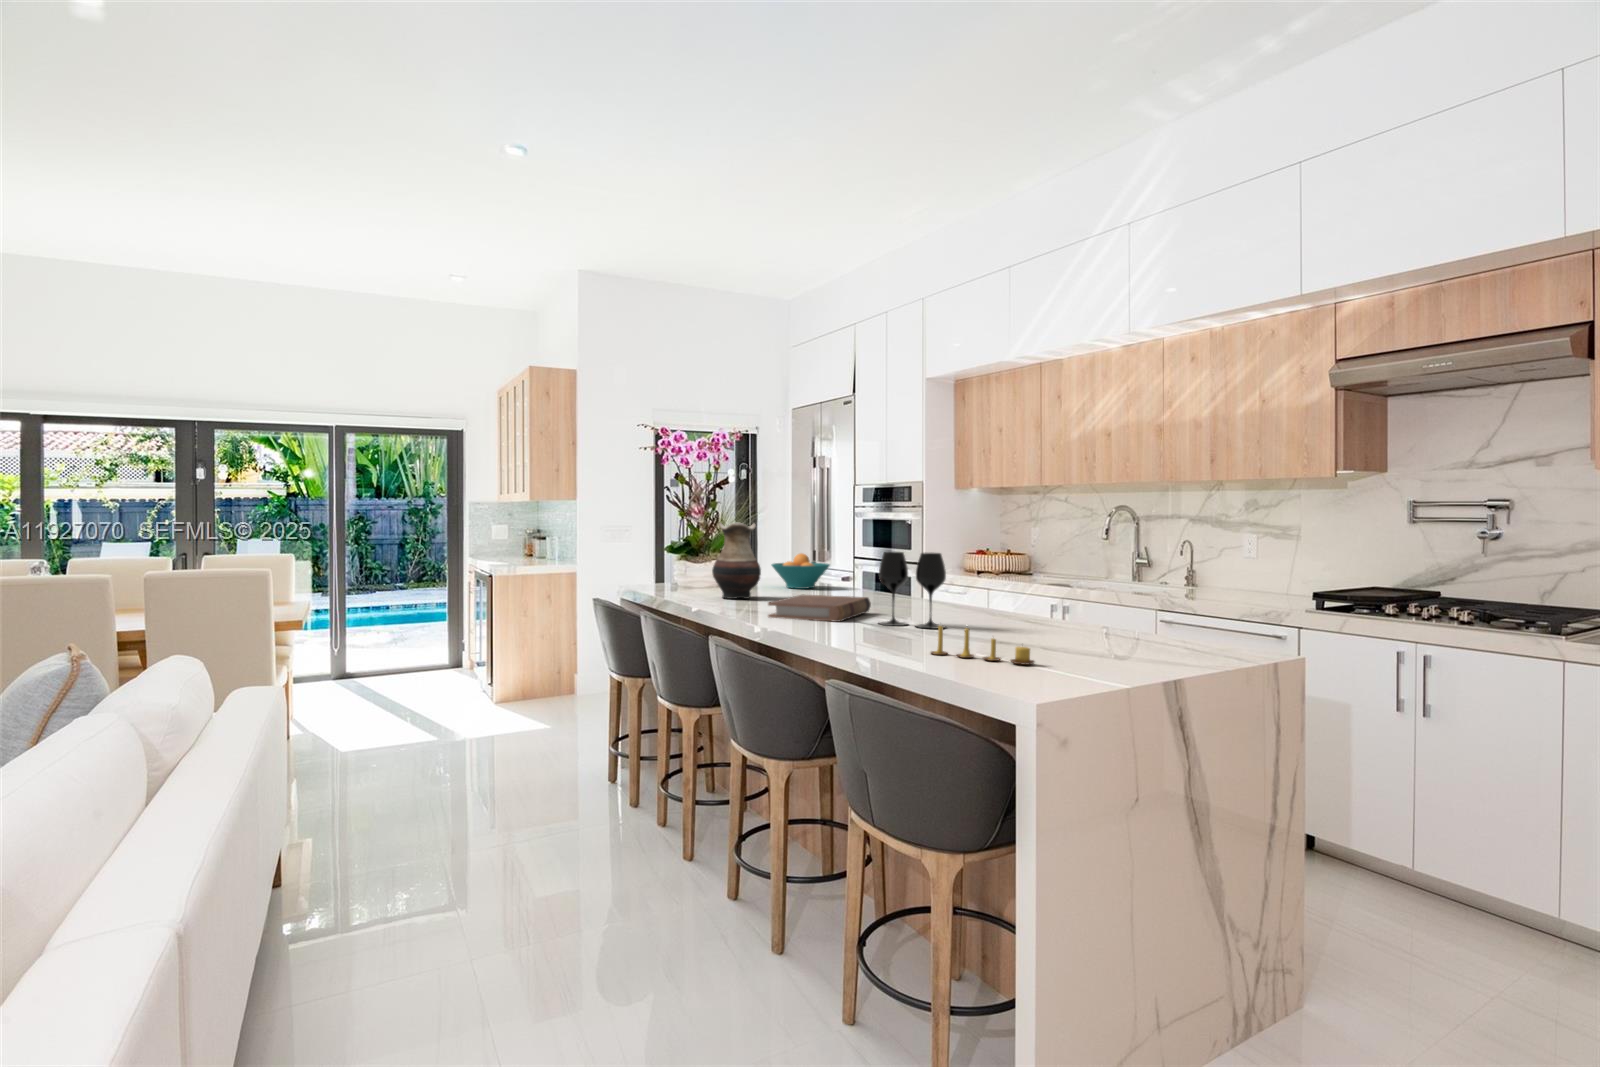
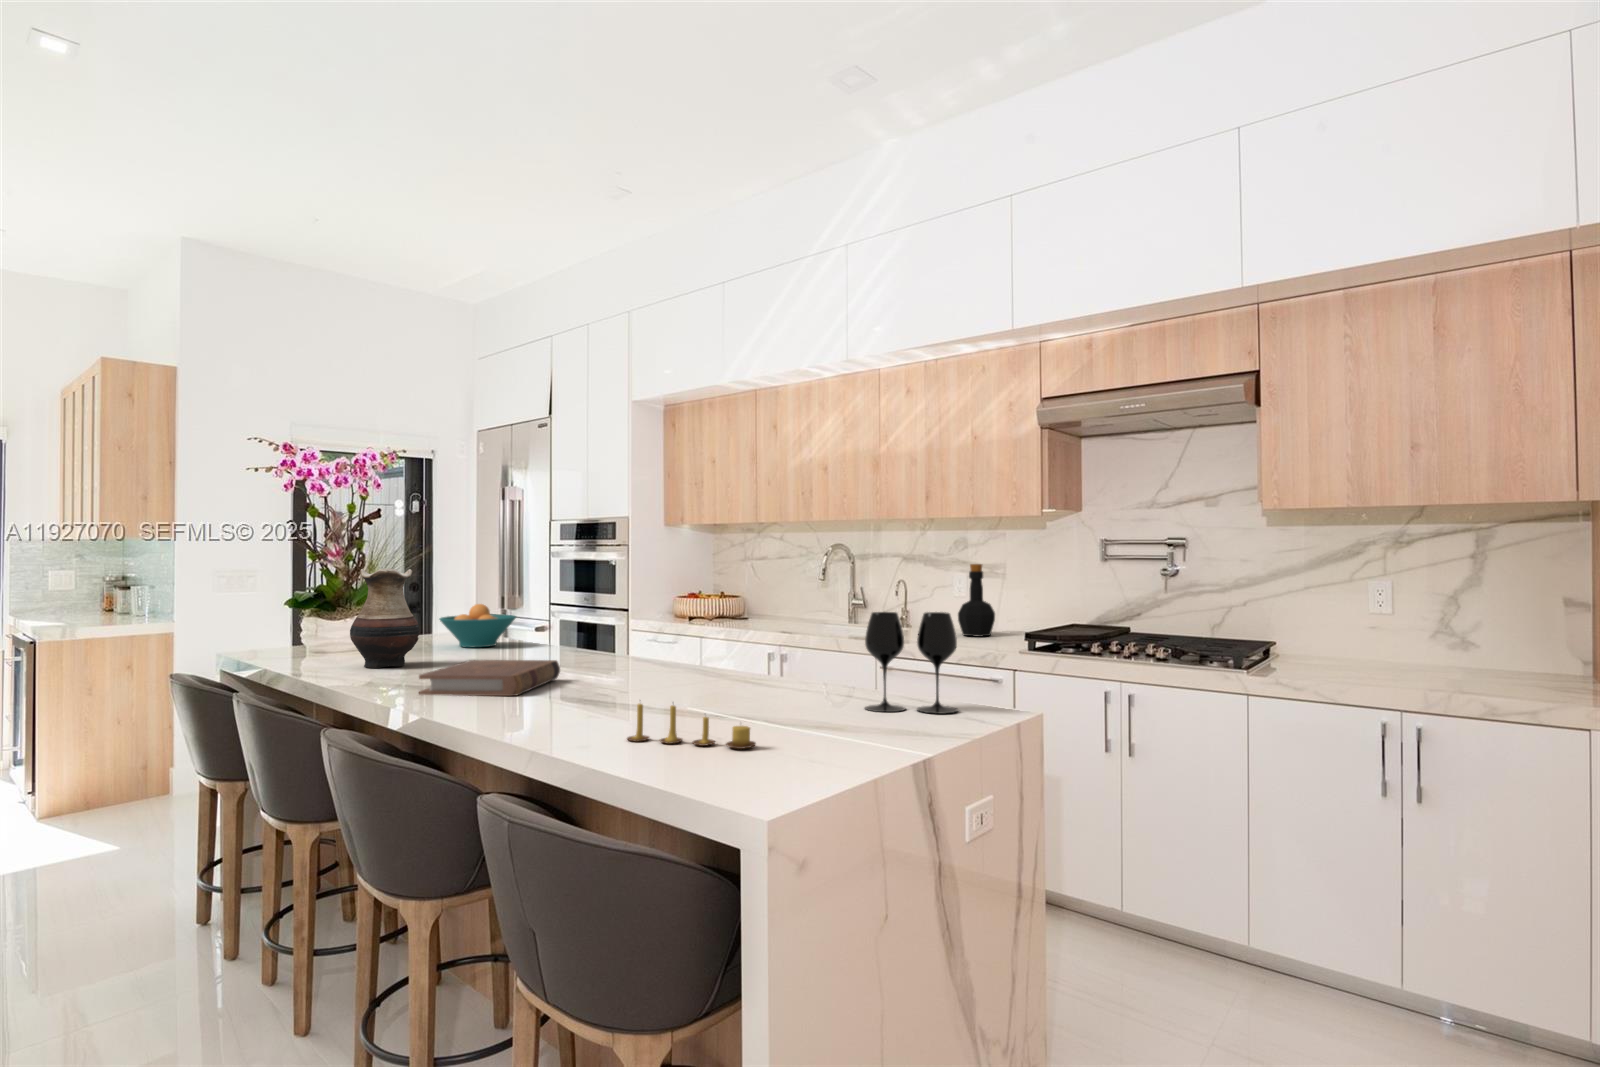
bottle: none [1241,525,1283,596] -> present [958,564,995,637]
wine glass: present [879,552,946,629] -> present [865,612,958,714]

